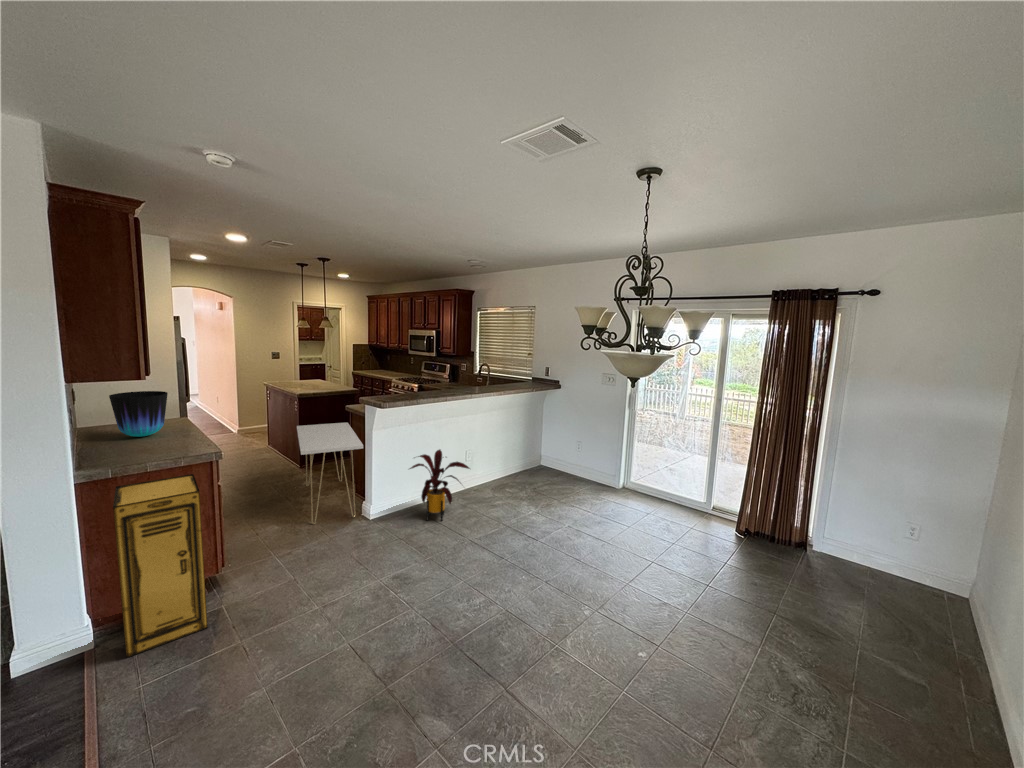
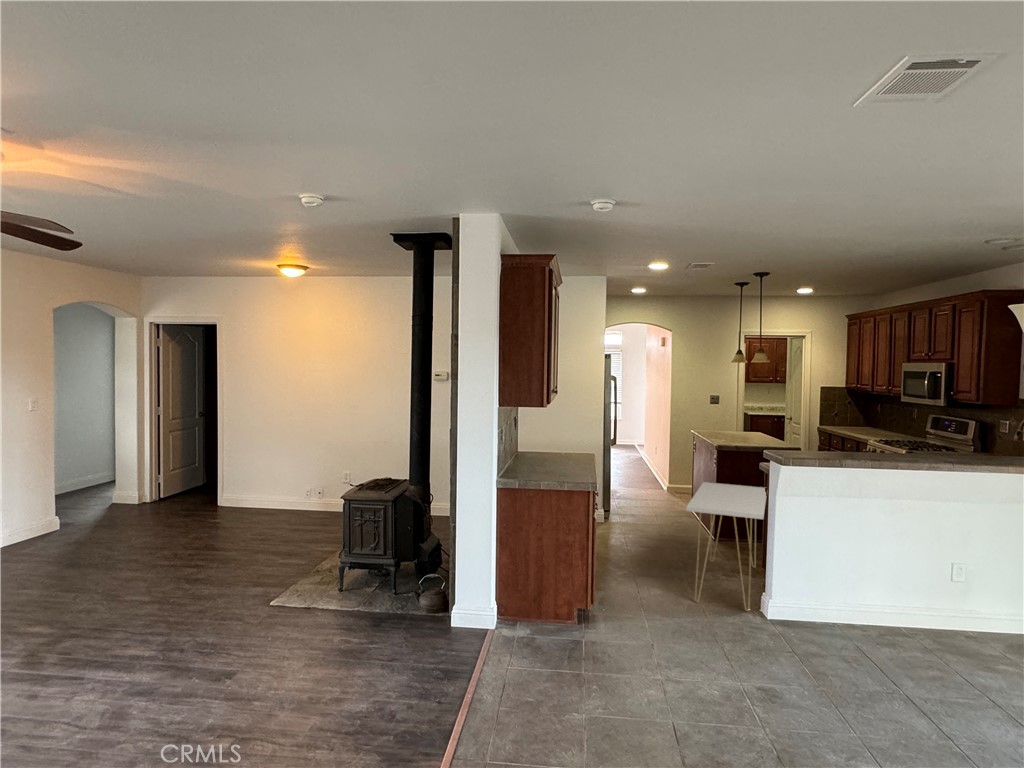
vase: present [109,391,168,437] -> none [535,422,575,463]
house plant: present [410,450,470,521] -> none [818,546,928,660]
storage cabinet: present [113,474,208,658] -> none [507,496,571,651]

